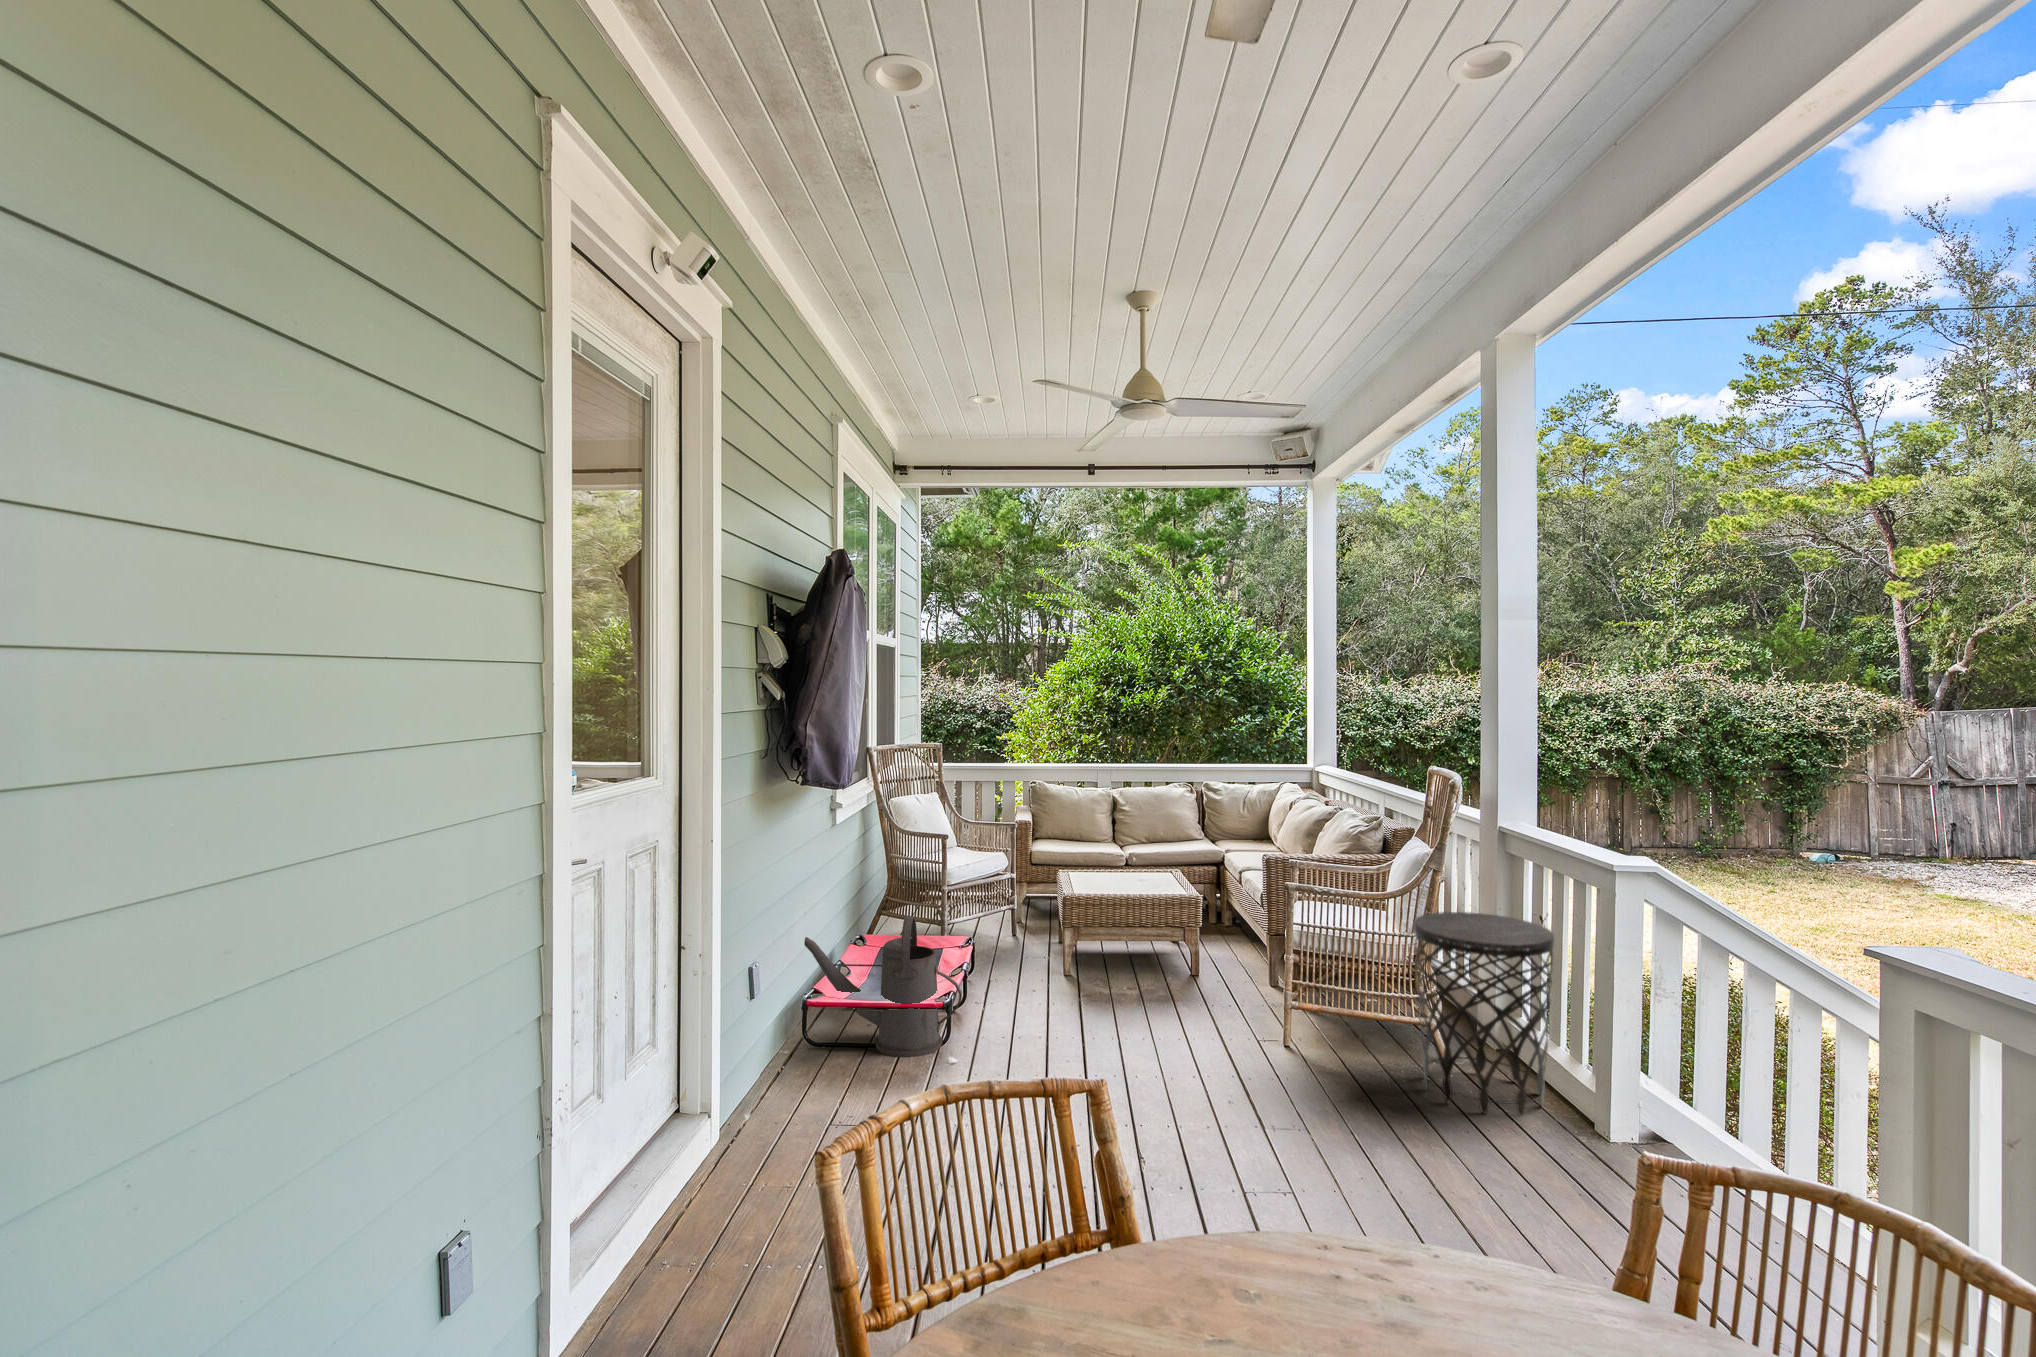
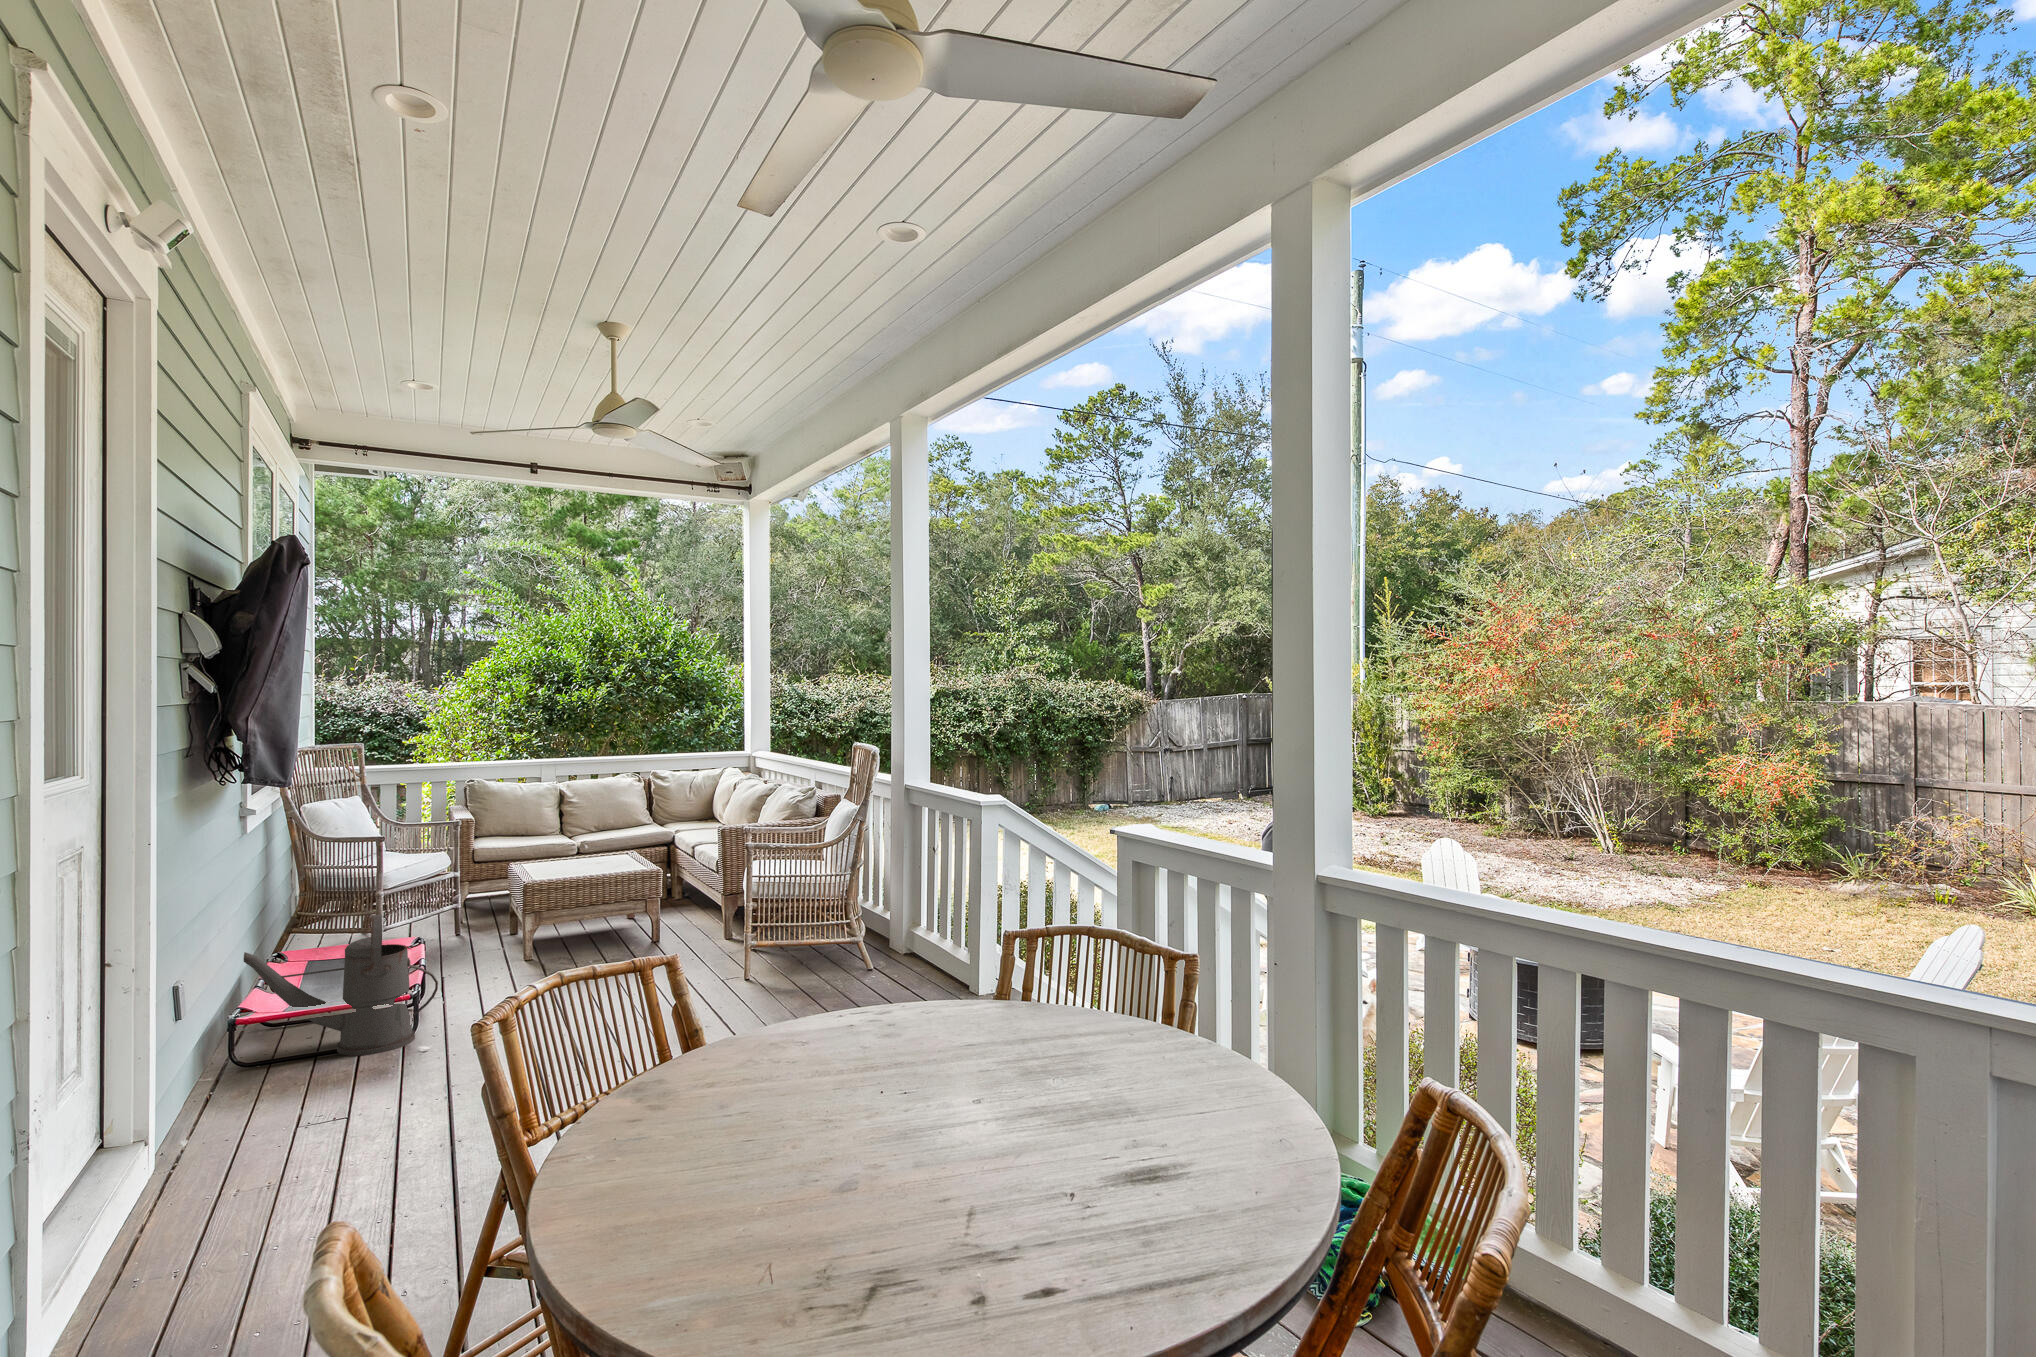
side table: present [1414,912,1554,1115] -> none [848,850,942,992]

